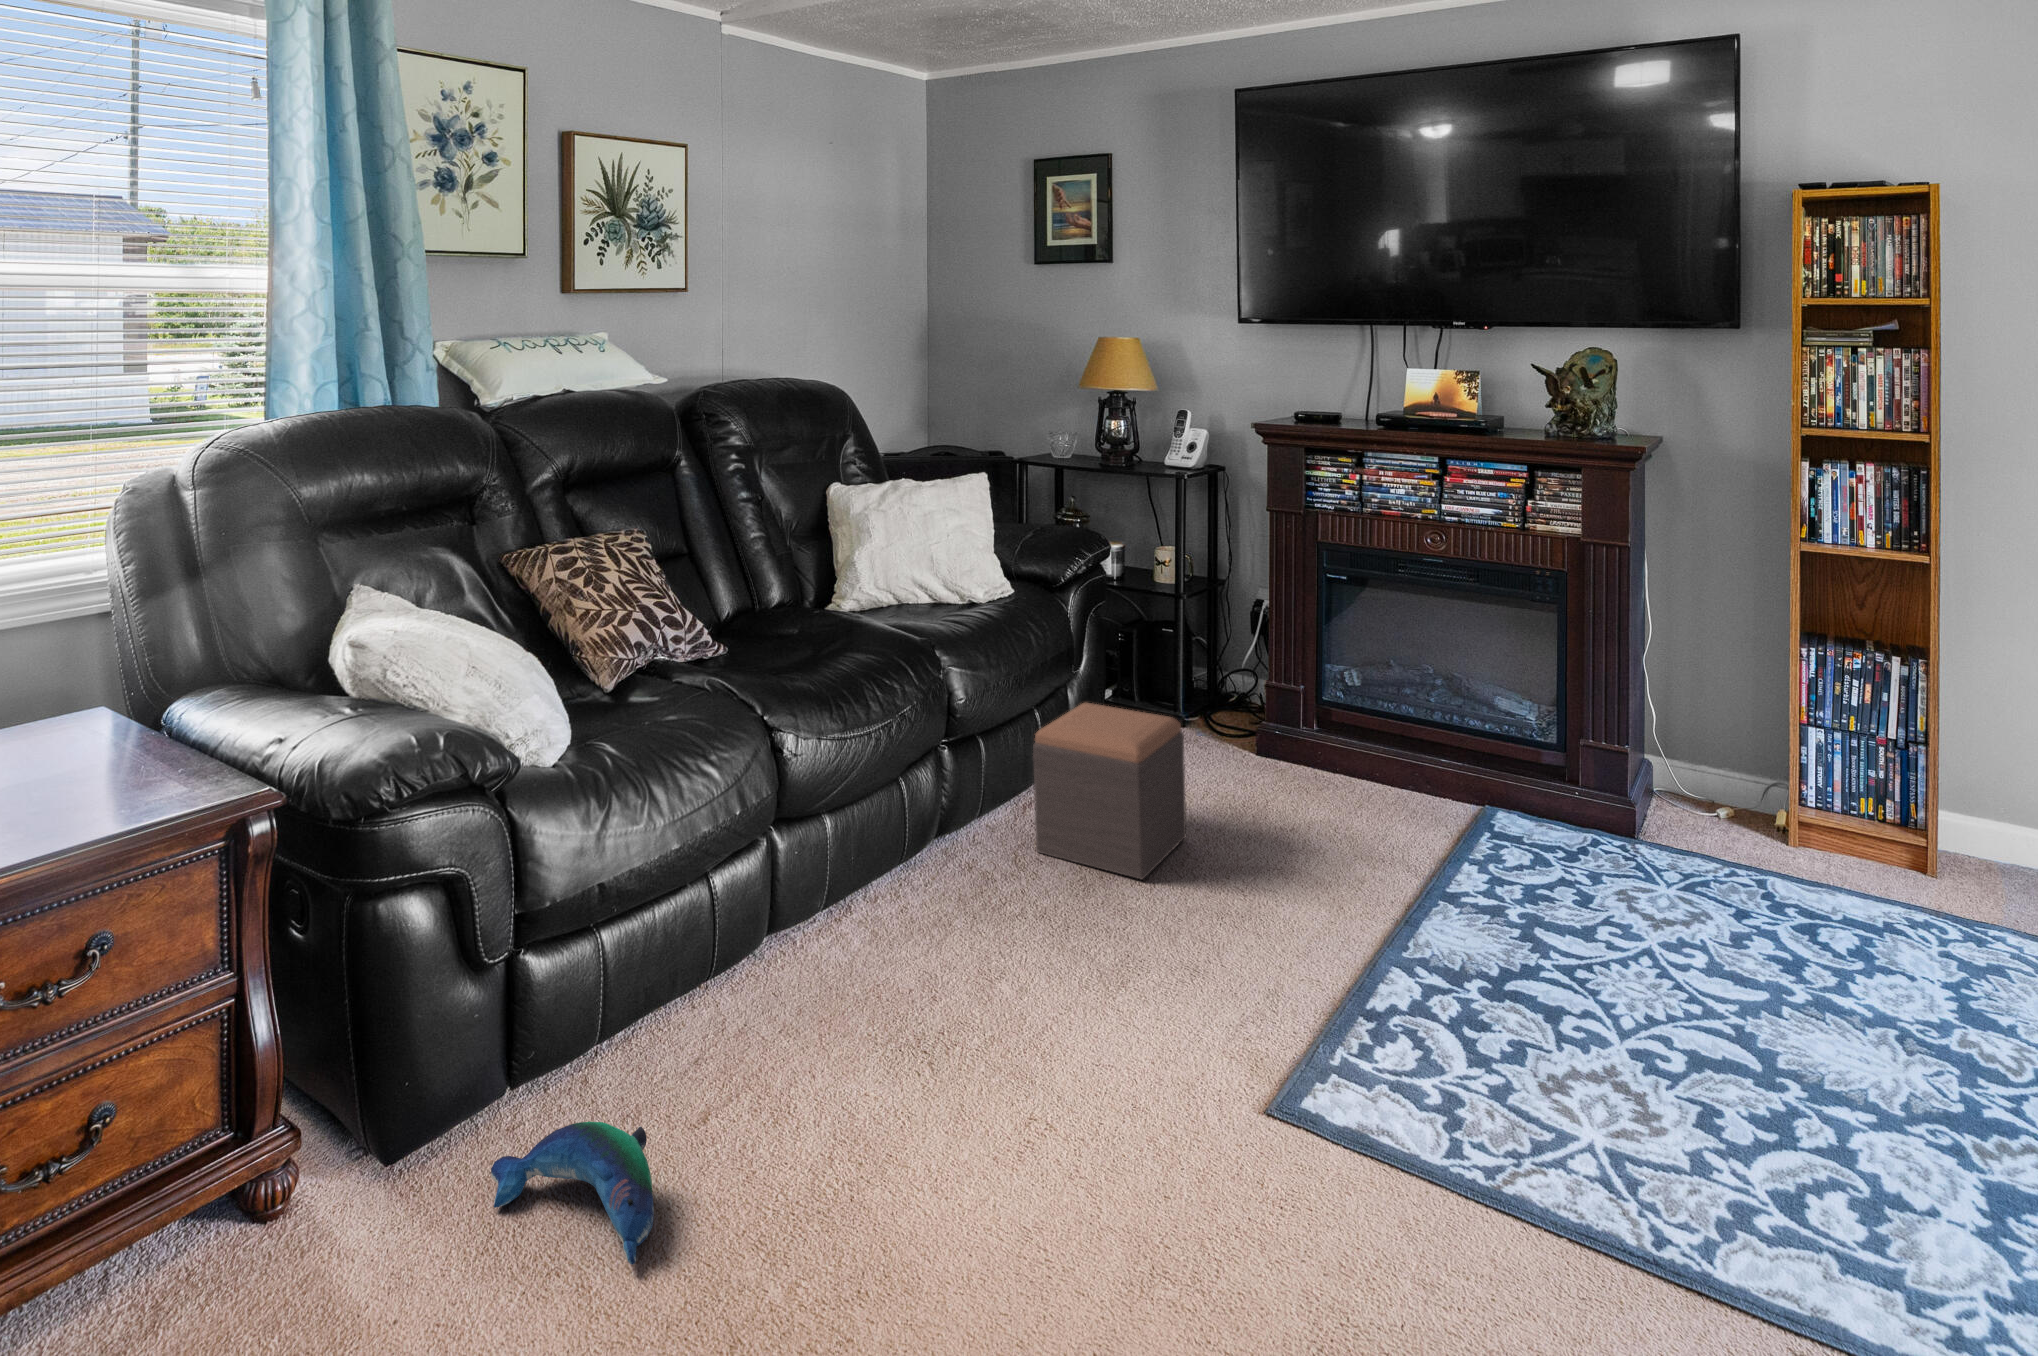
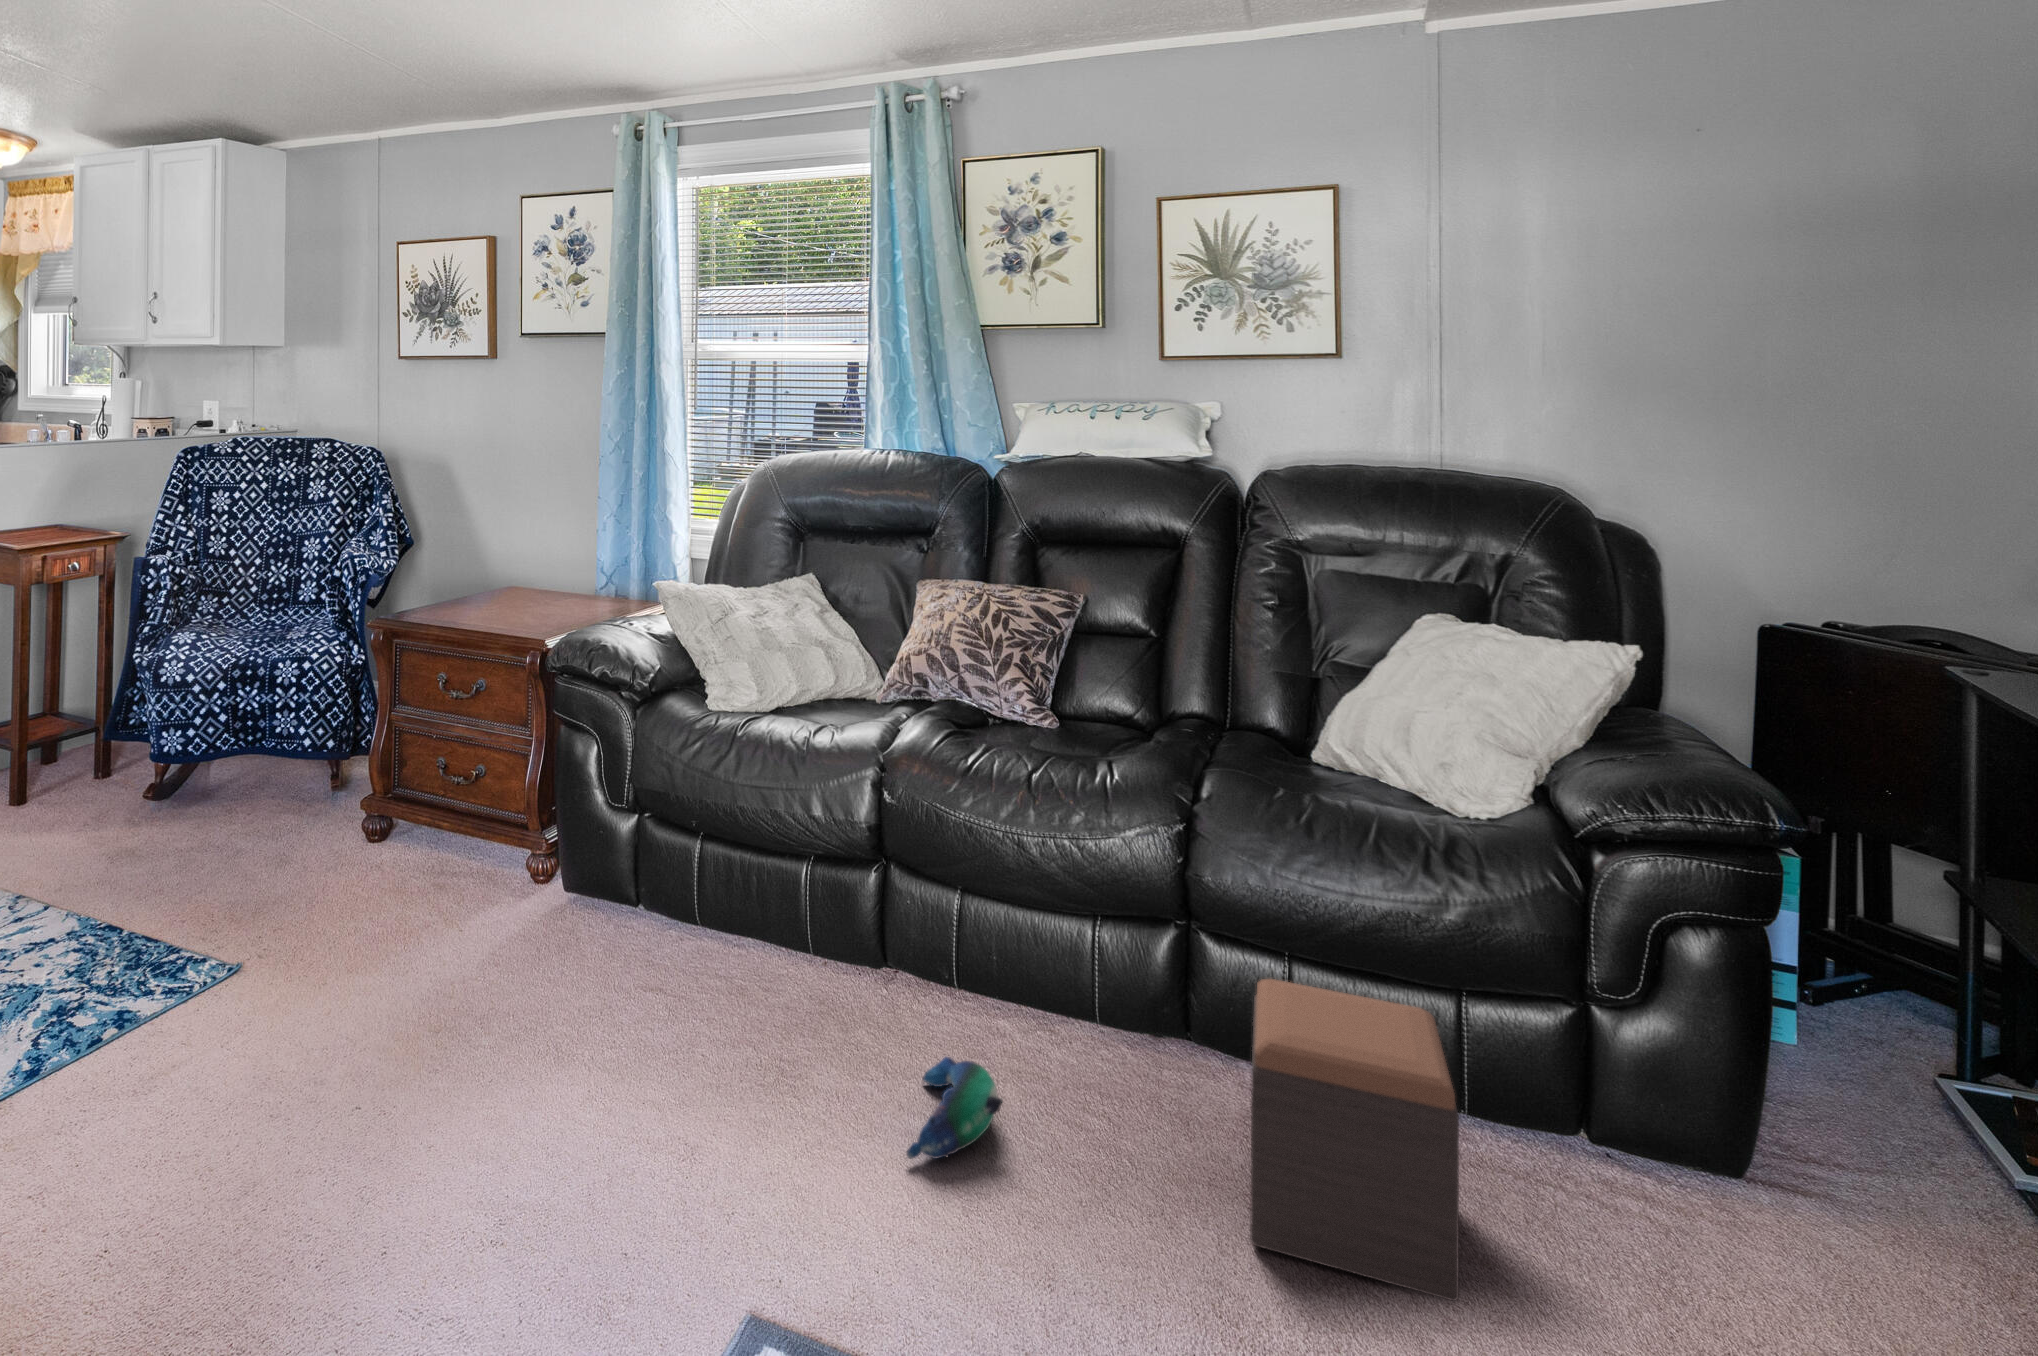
plush toy: present [491,1122,654,1265] -> present [907,1057,1003,1159]

